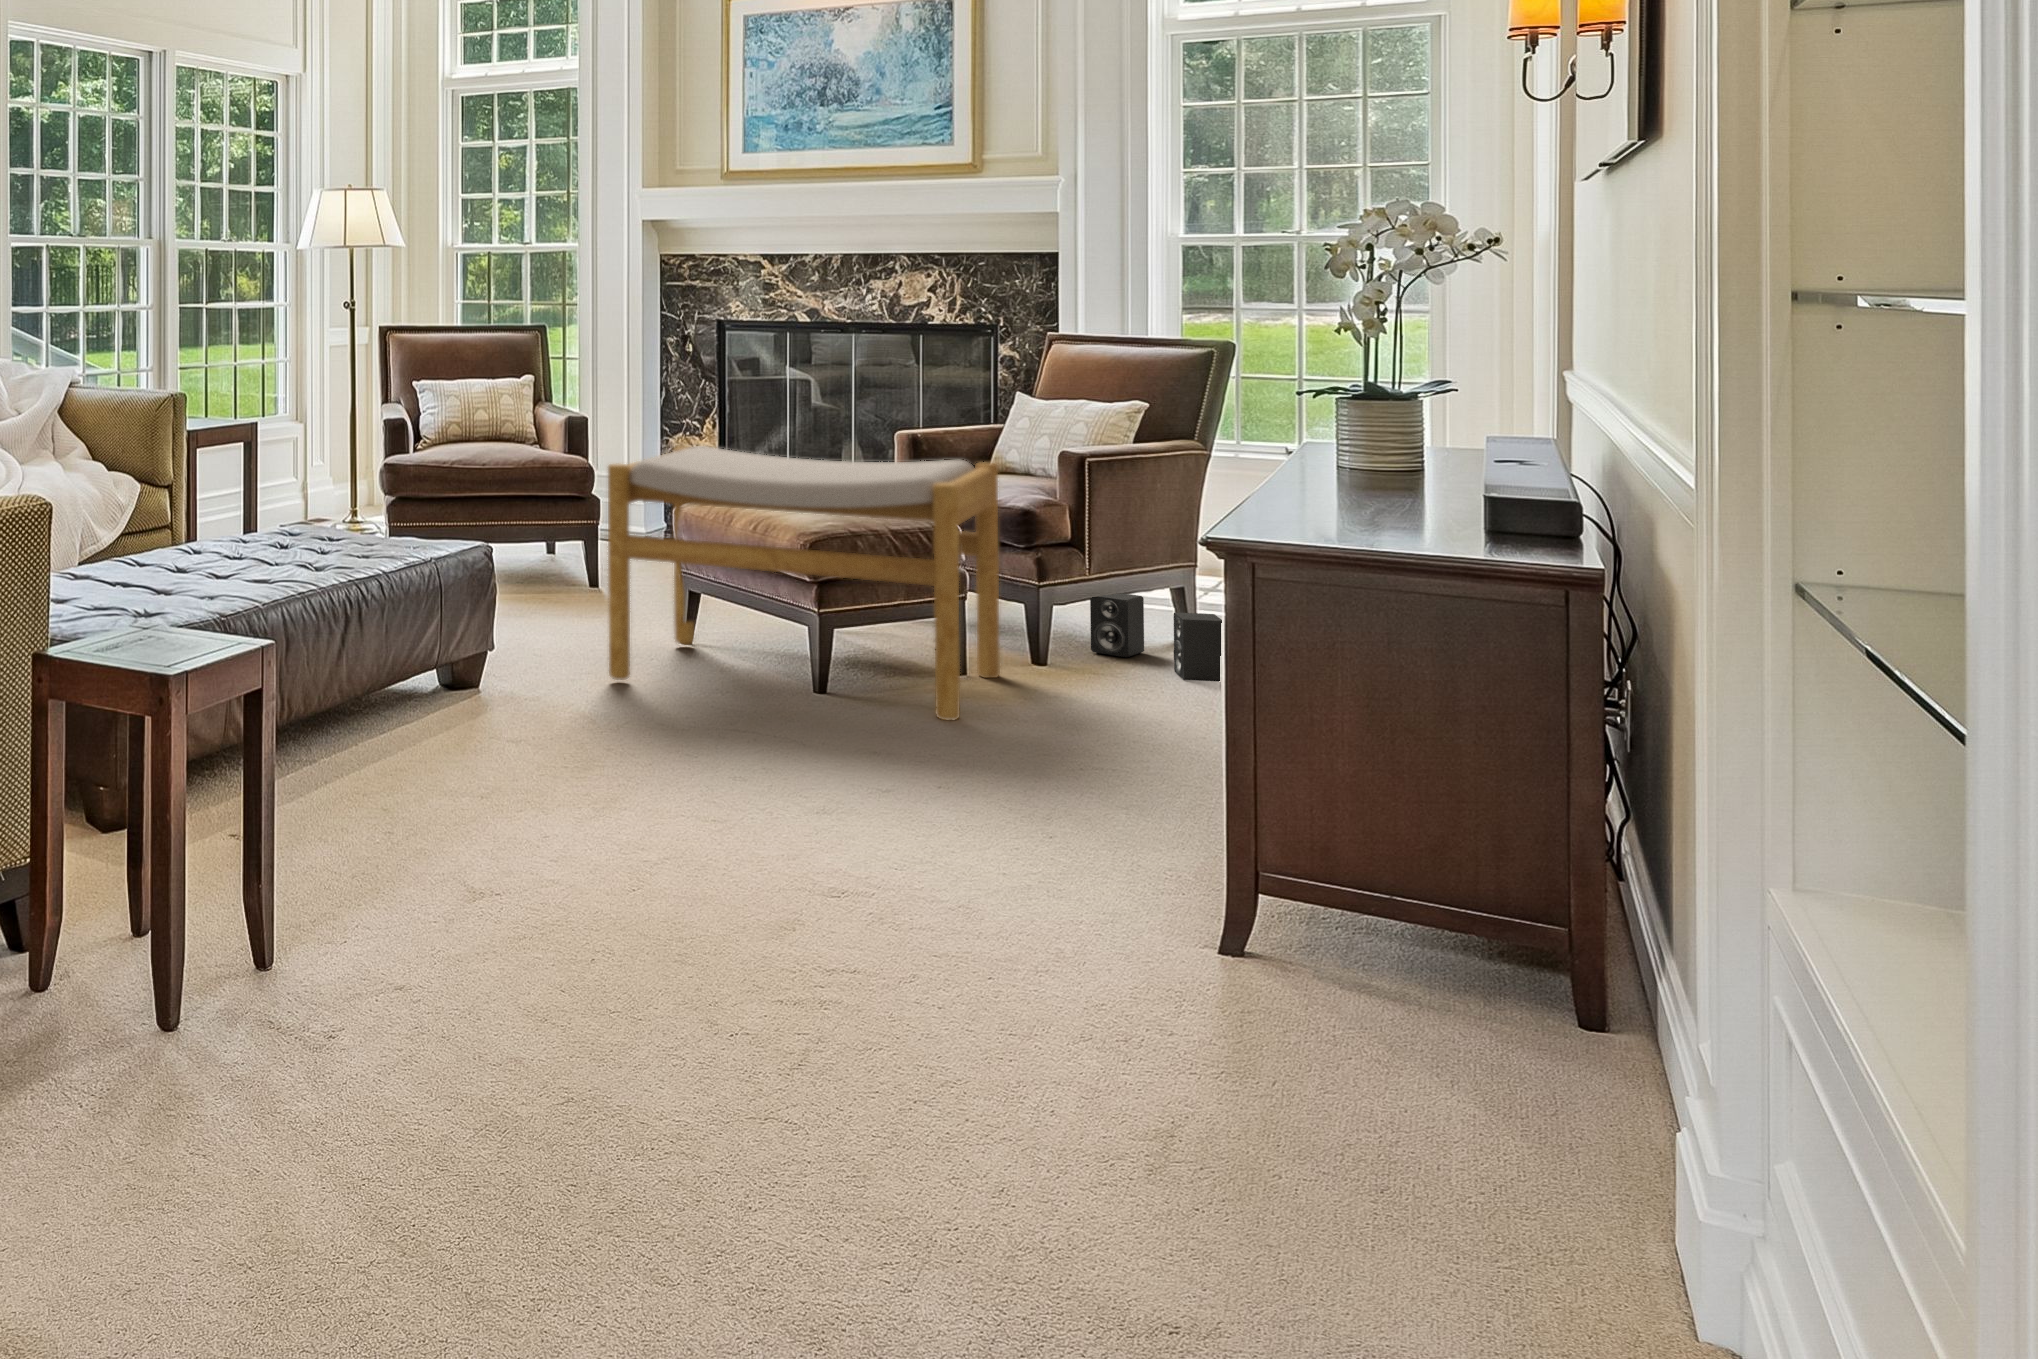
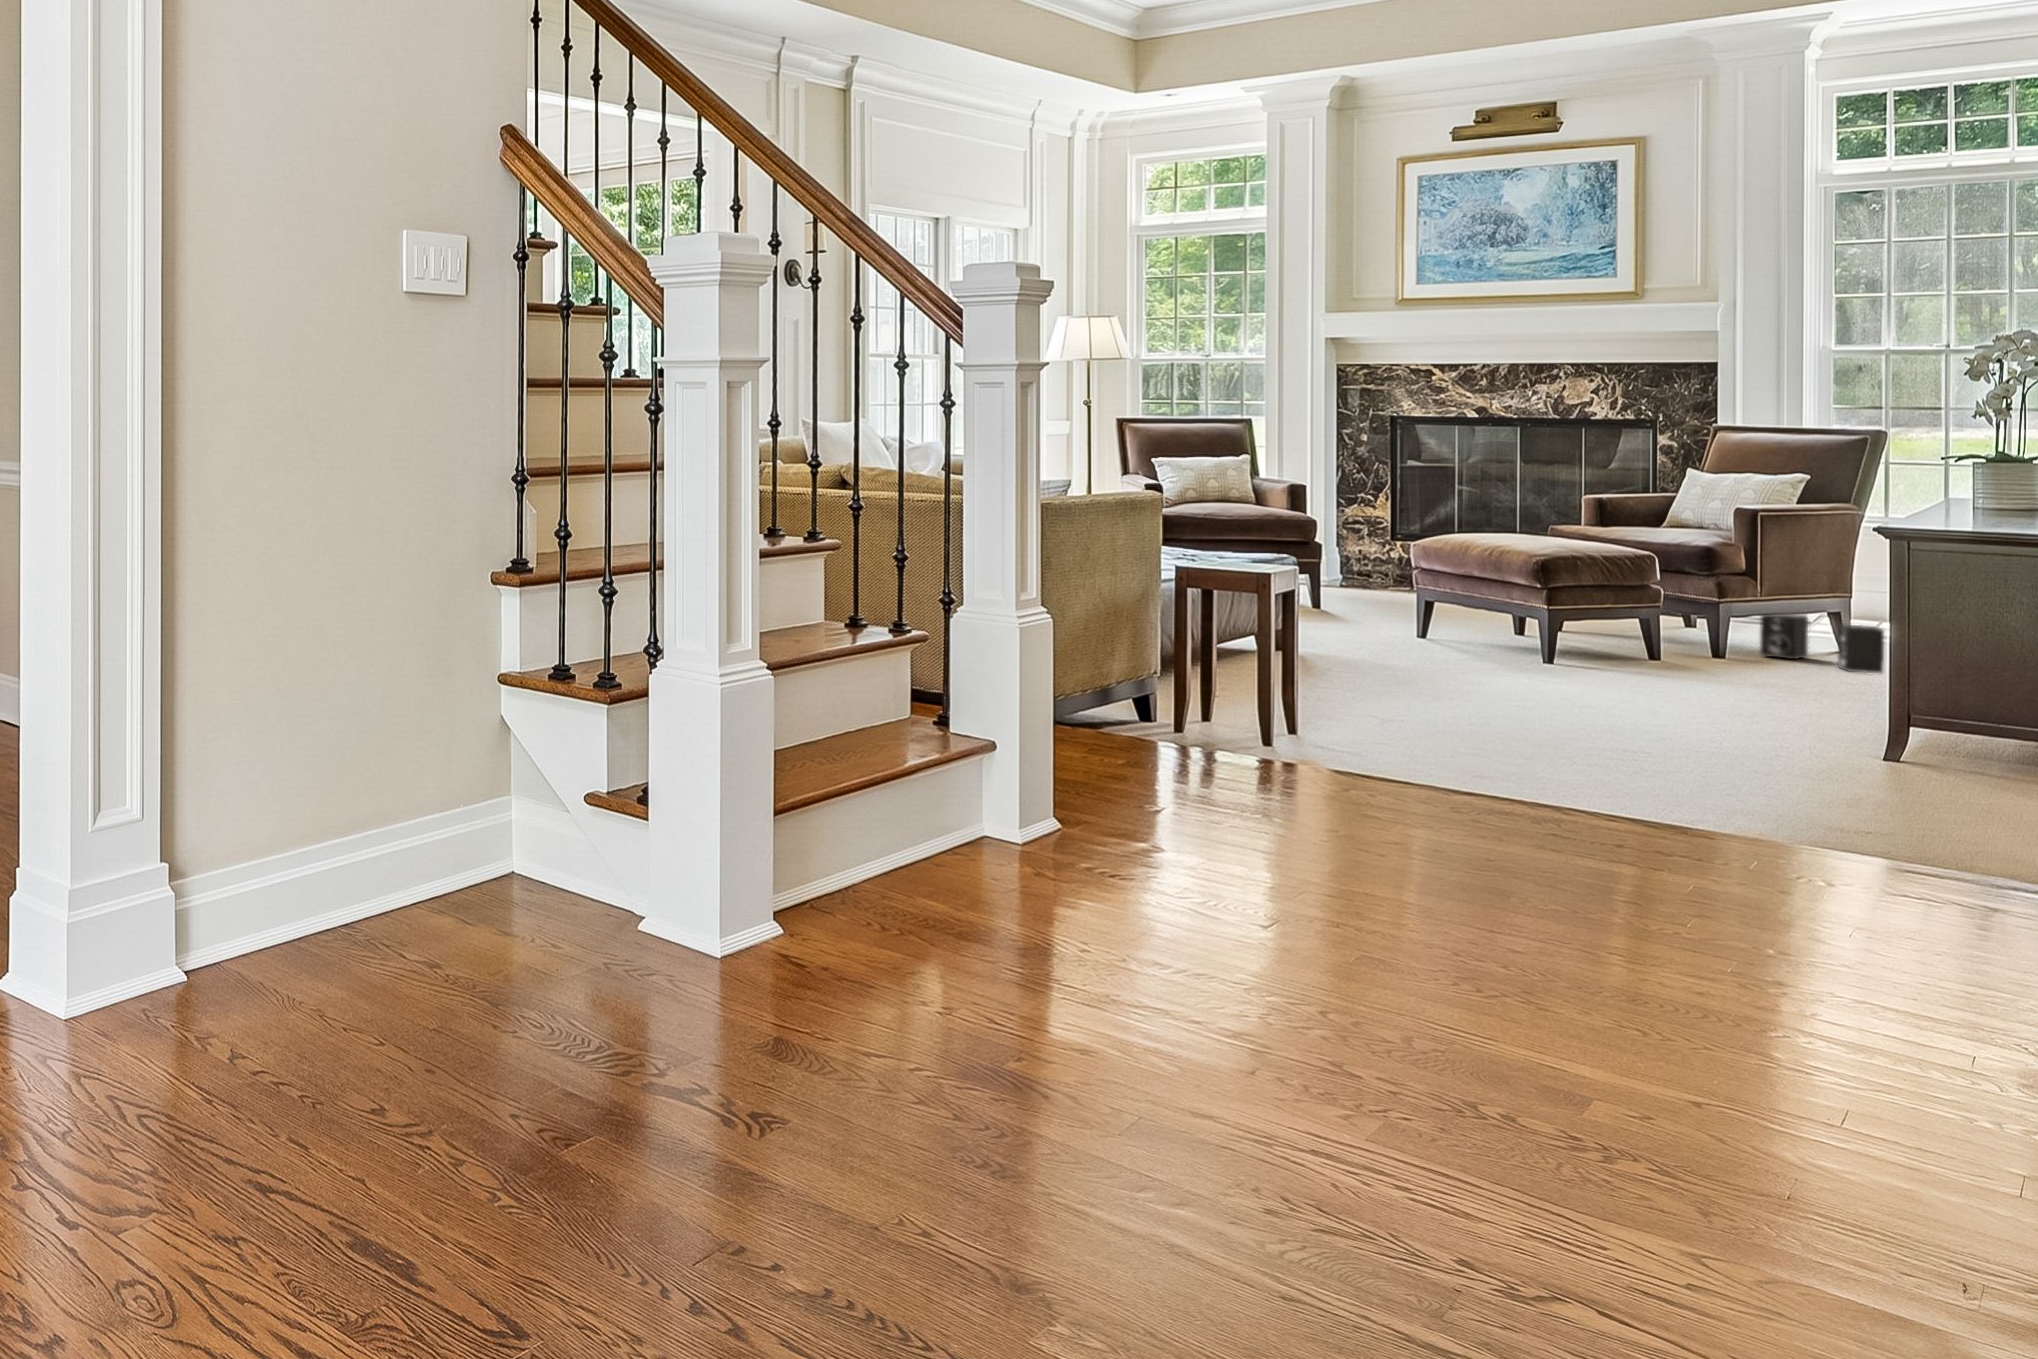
footstool: present [608,446,1000,721] -> none [1371,500,1688,684]

